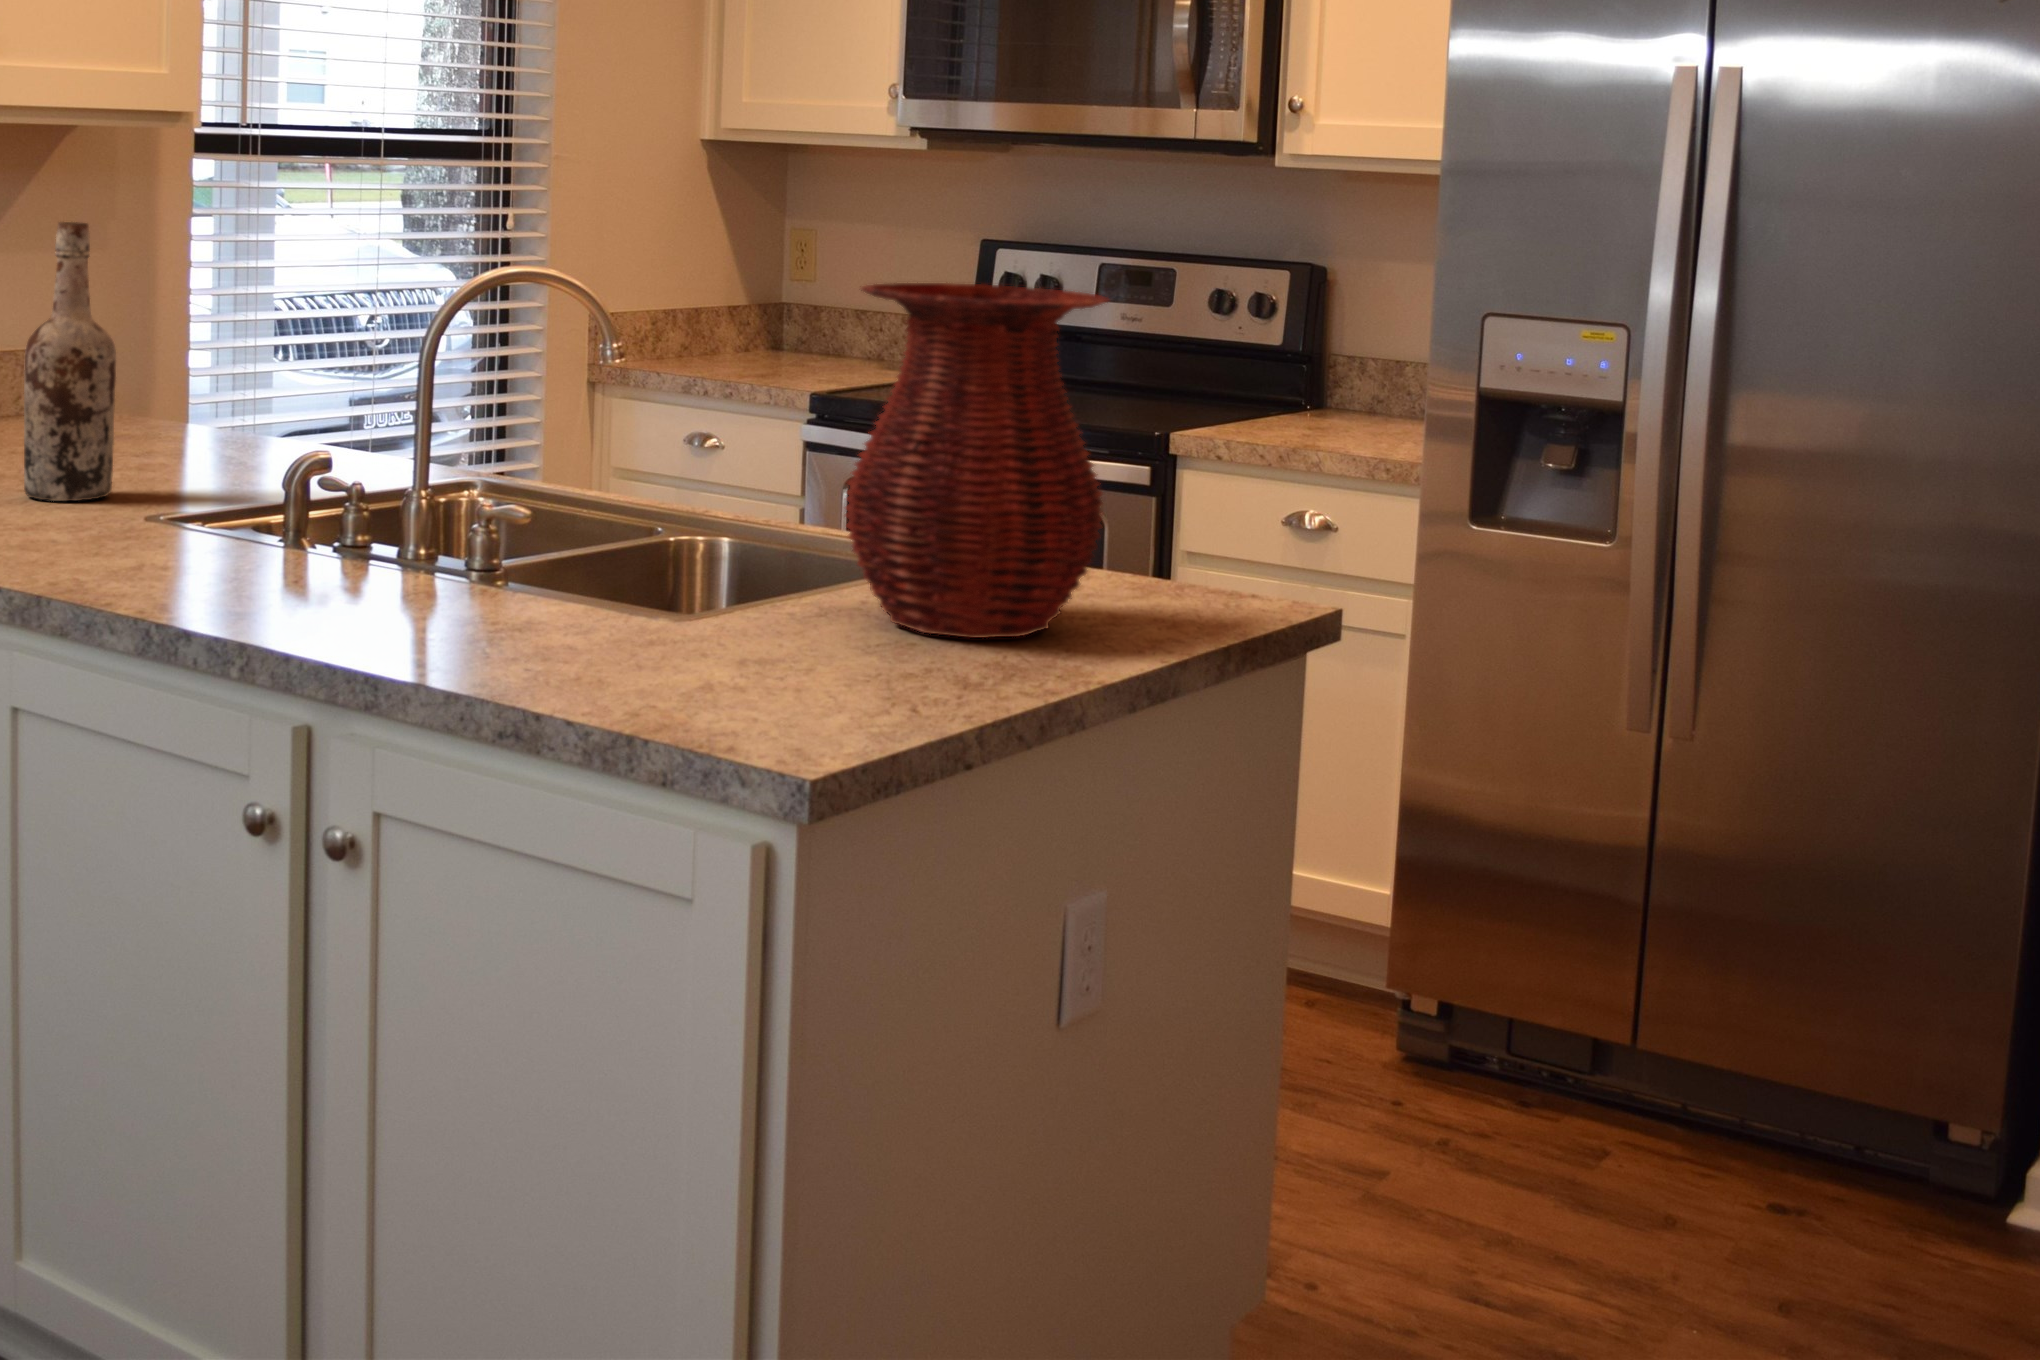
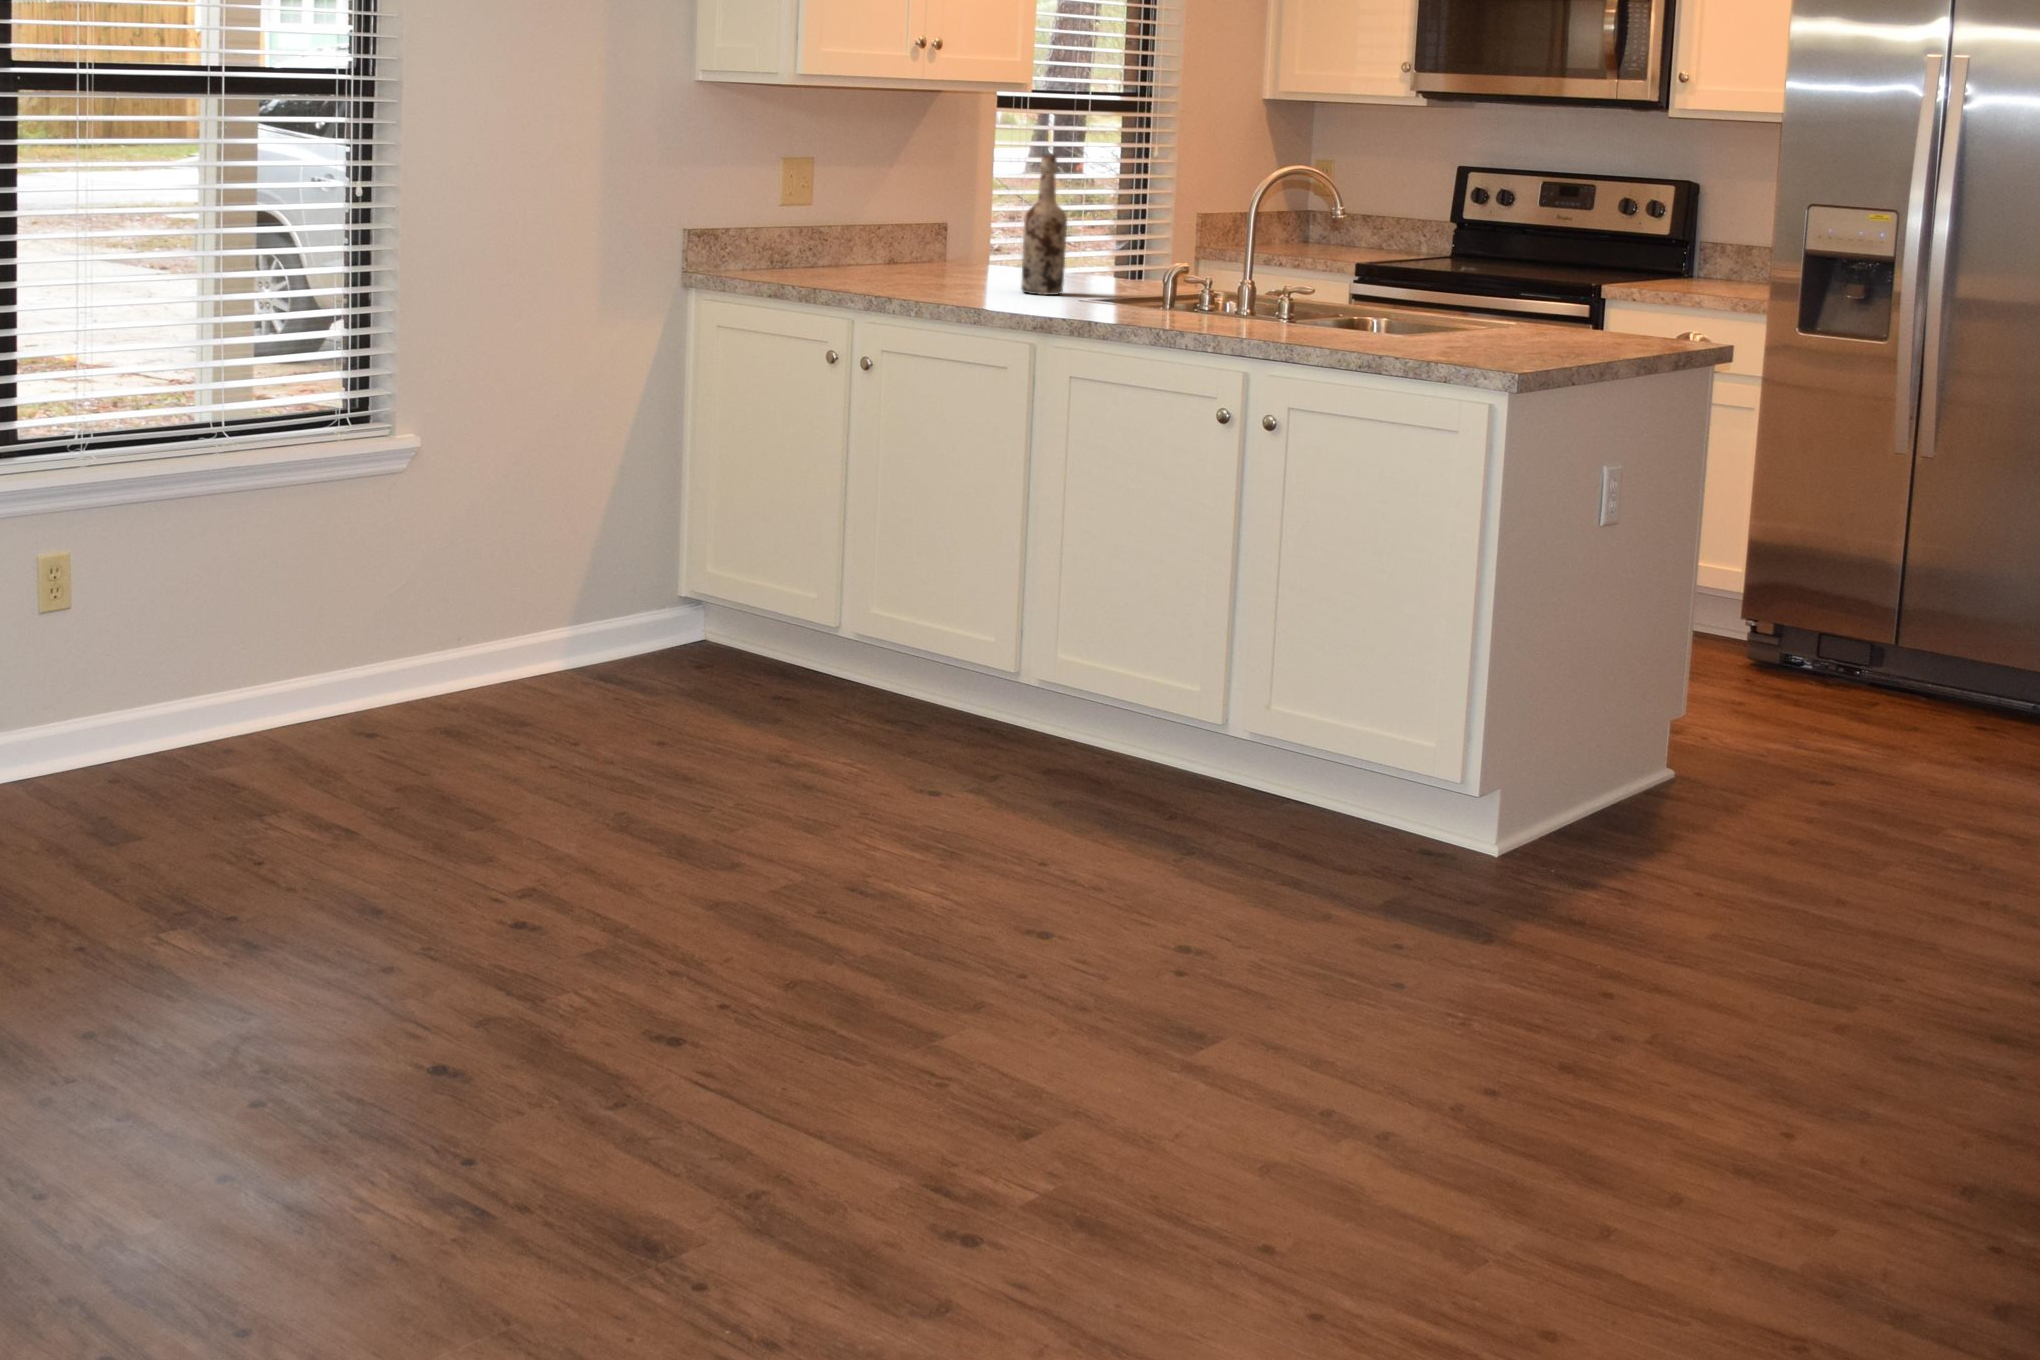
vase: present [845,283,1109,638] -> none [1481,183,1615,345]

